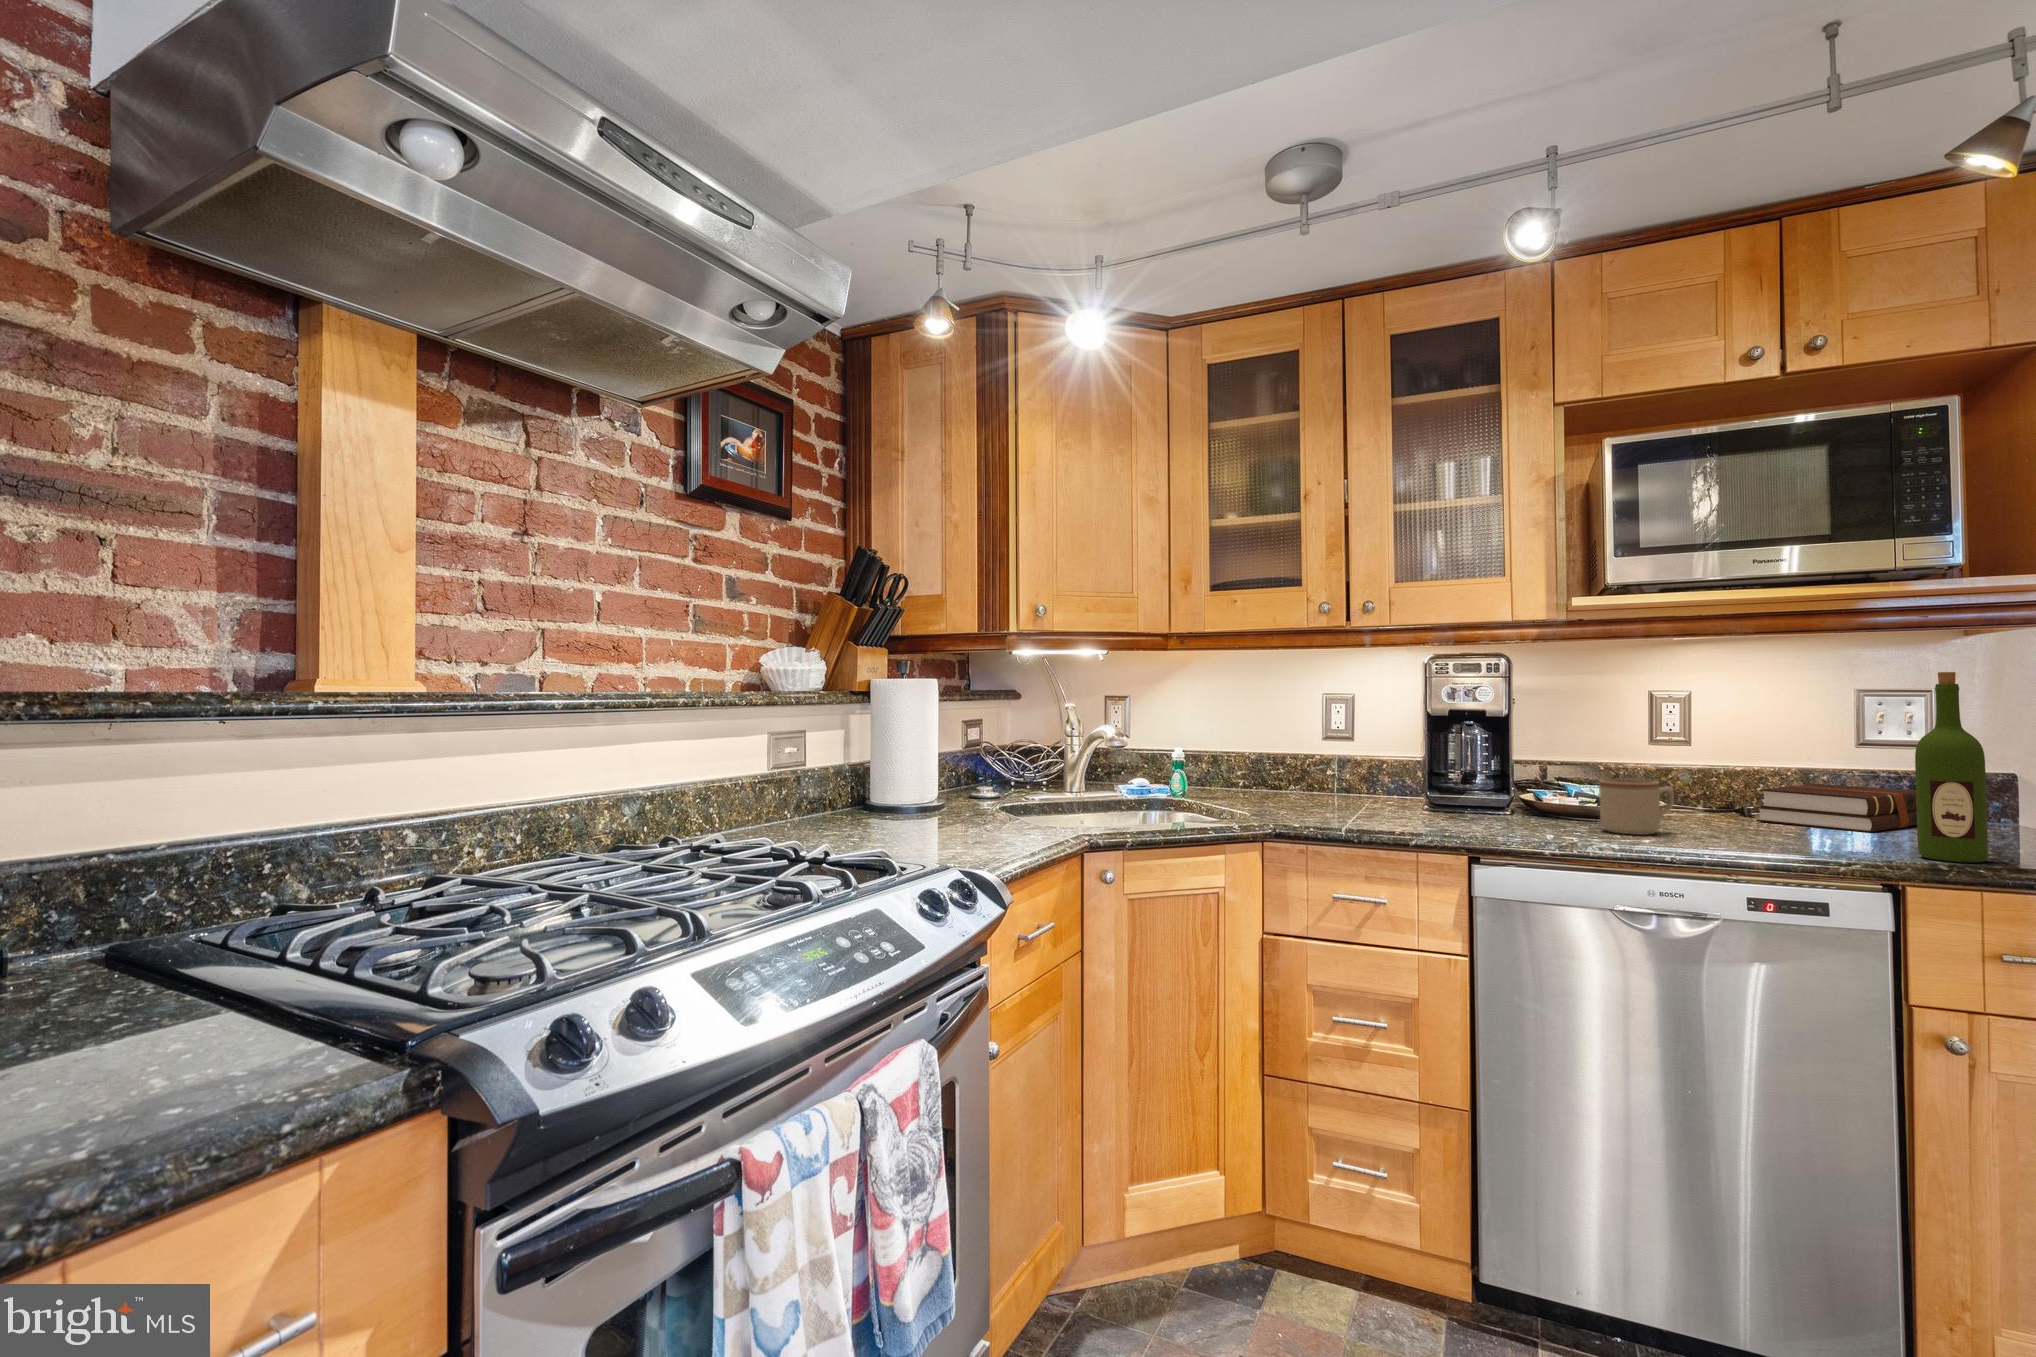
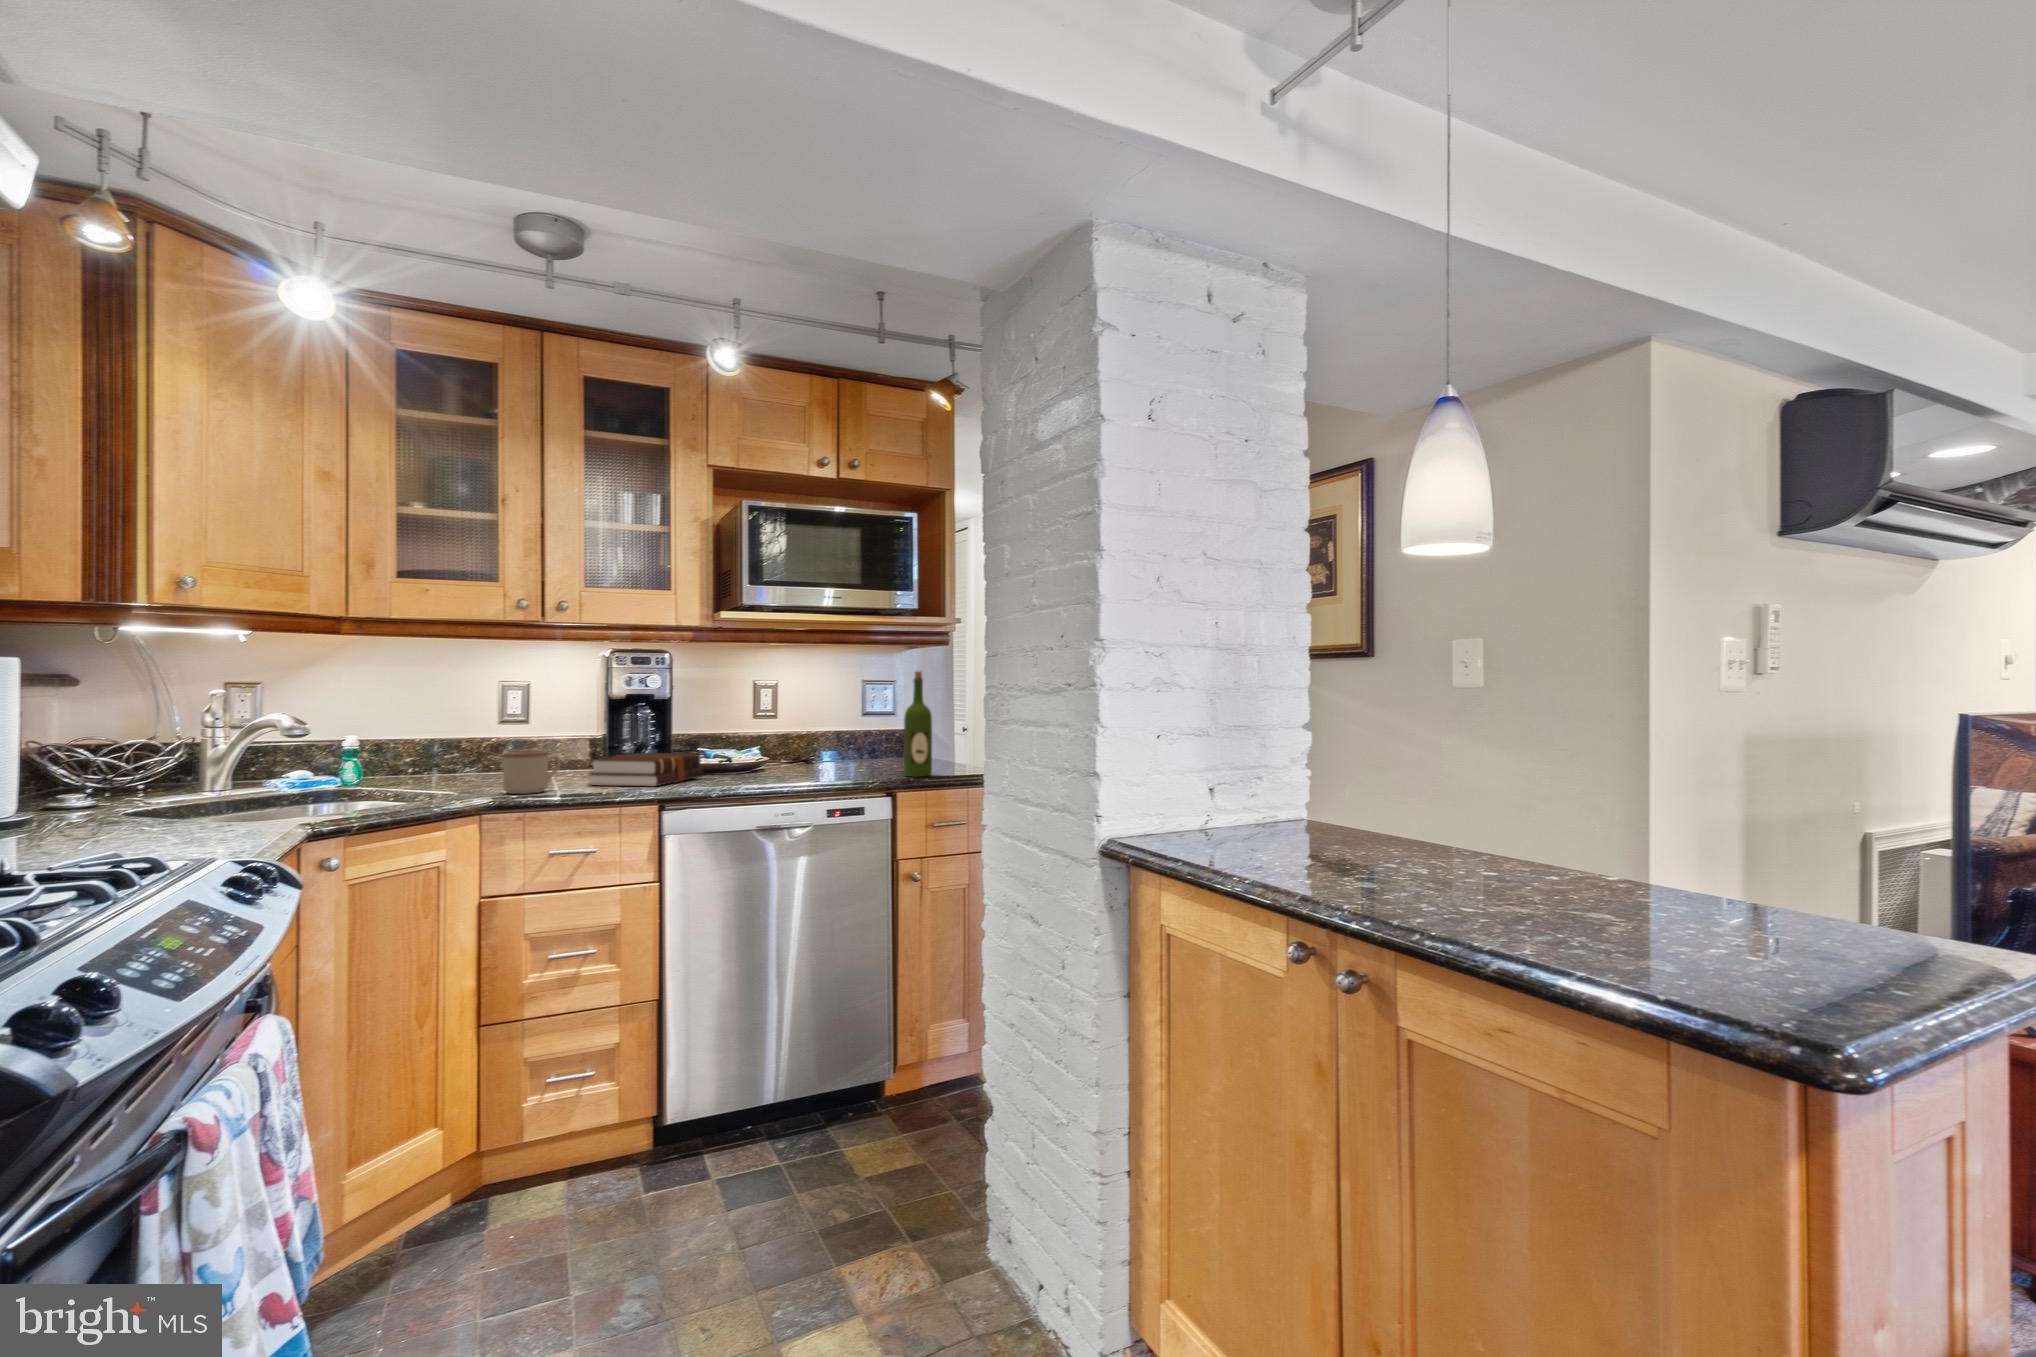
mug: present [1599,778,1674,835] -> present [502,750,560,794]
hardback book: present [1756,784,1917,832] -> present [589,753,703,787]

